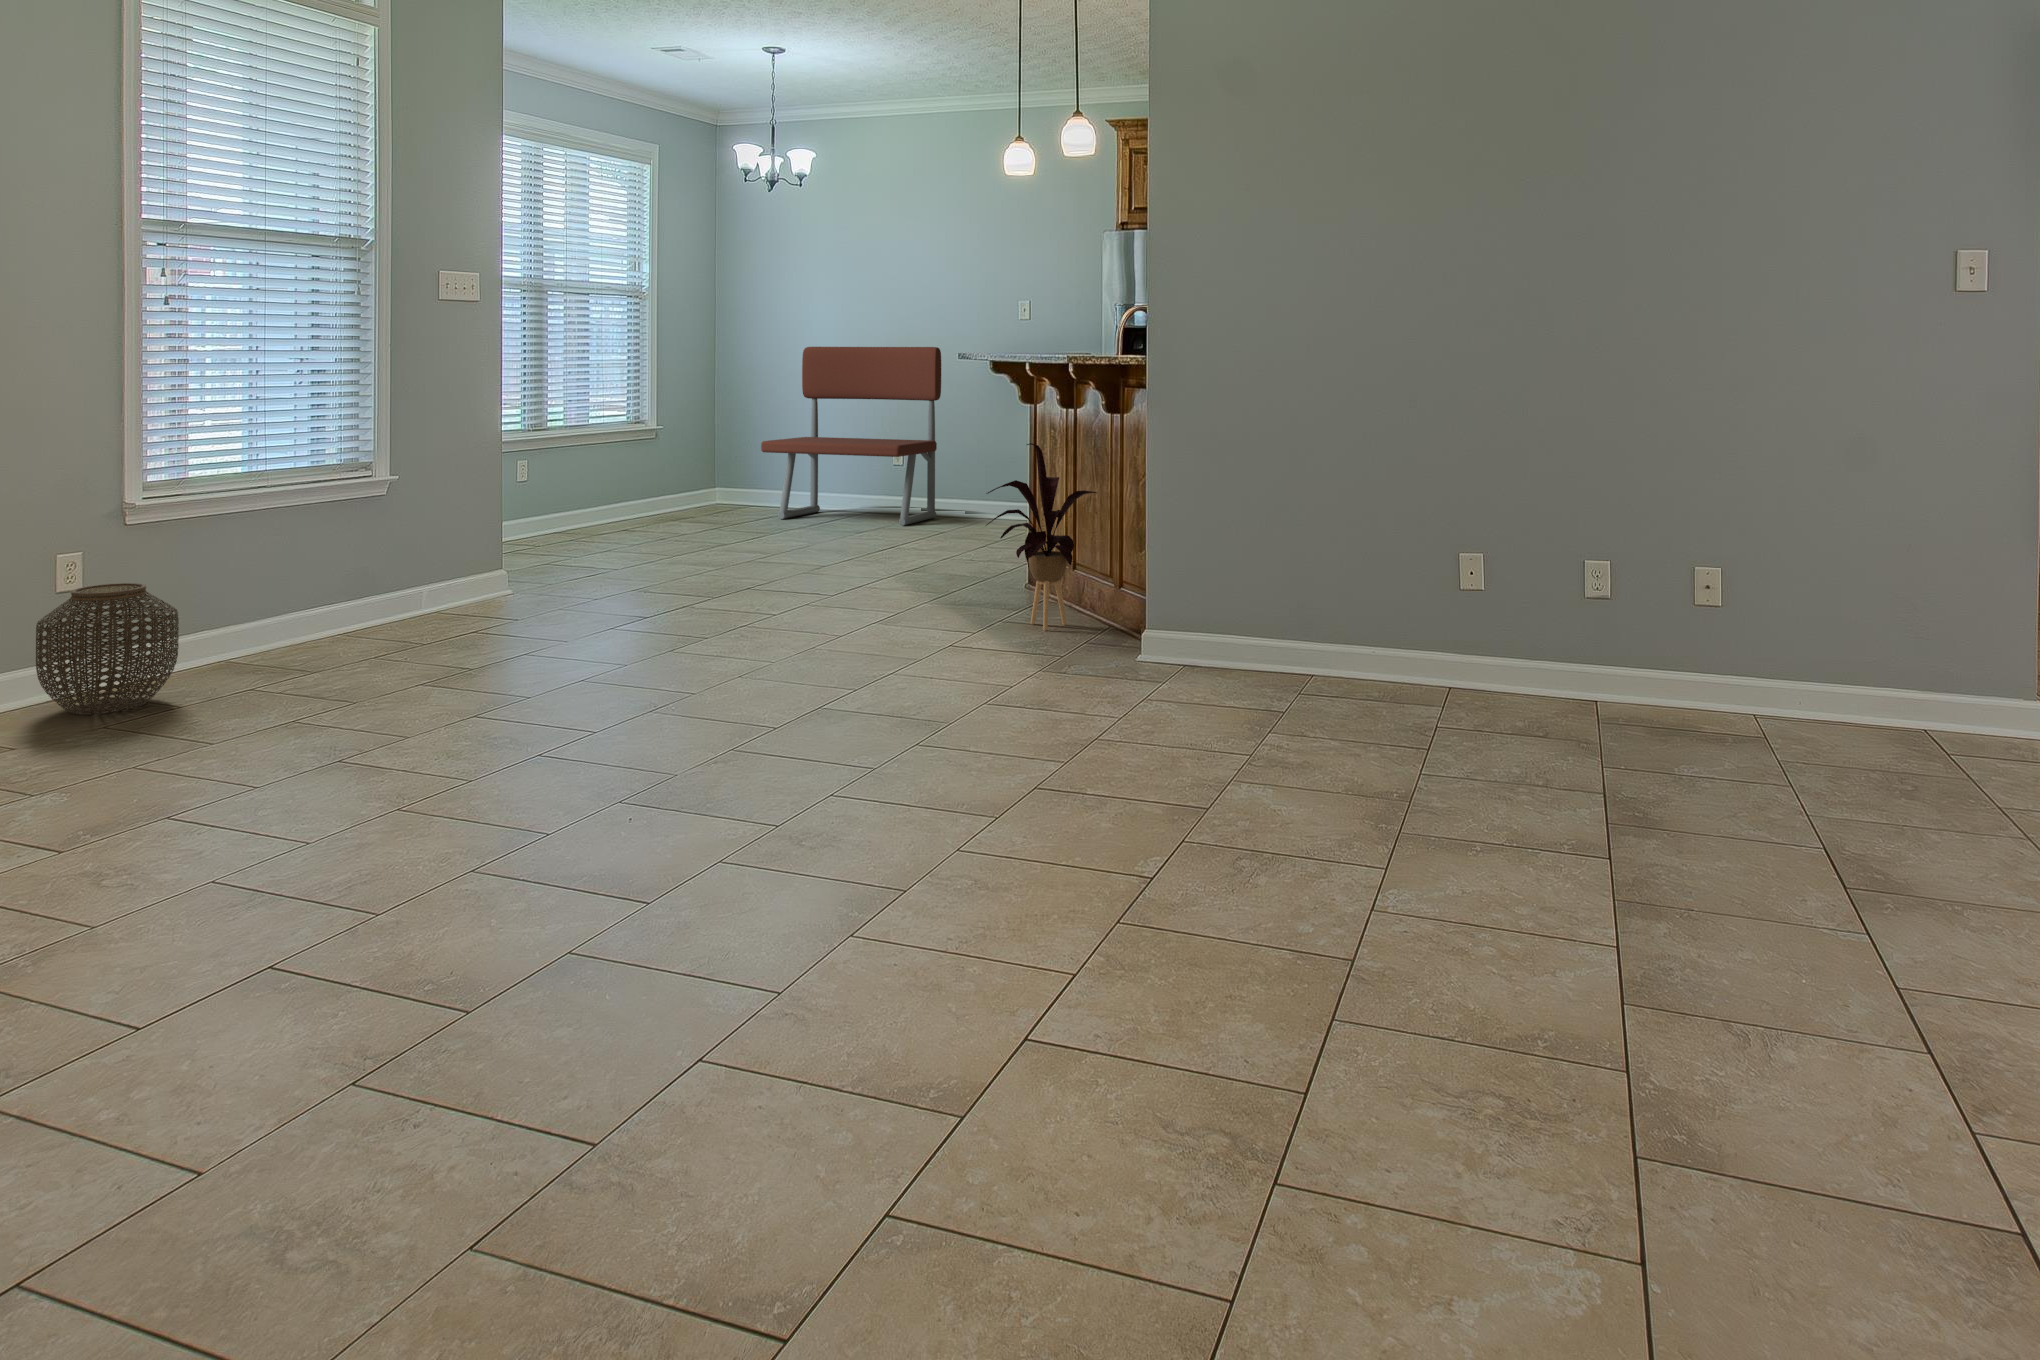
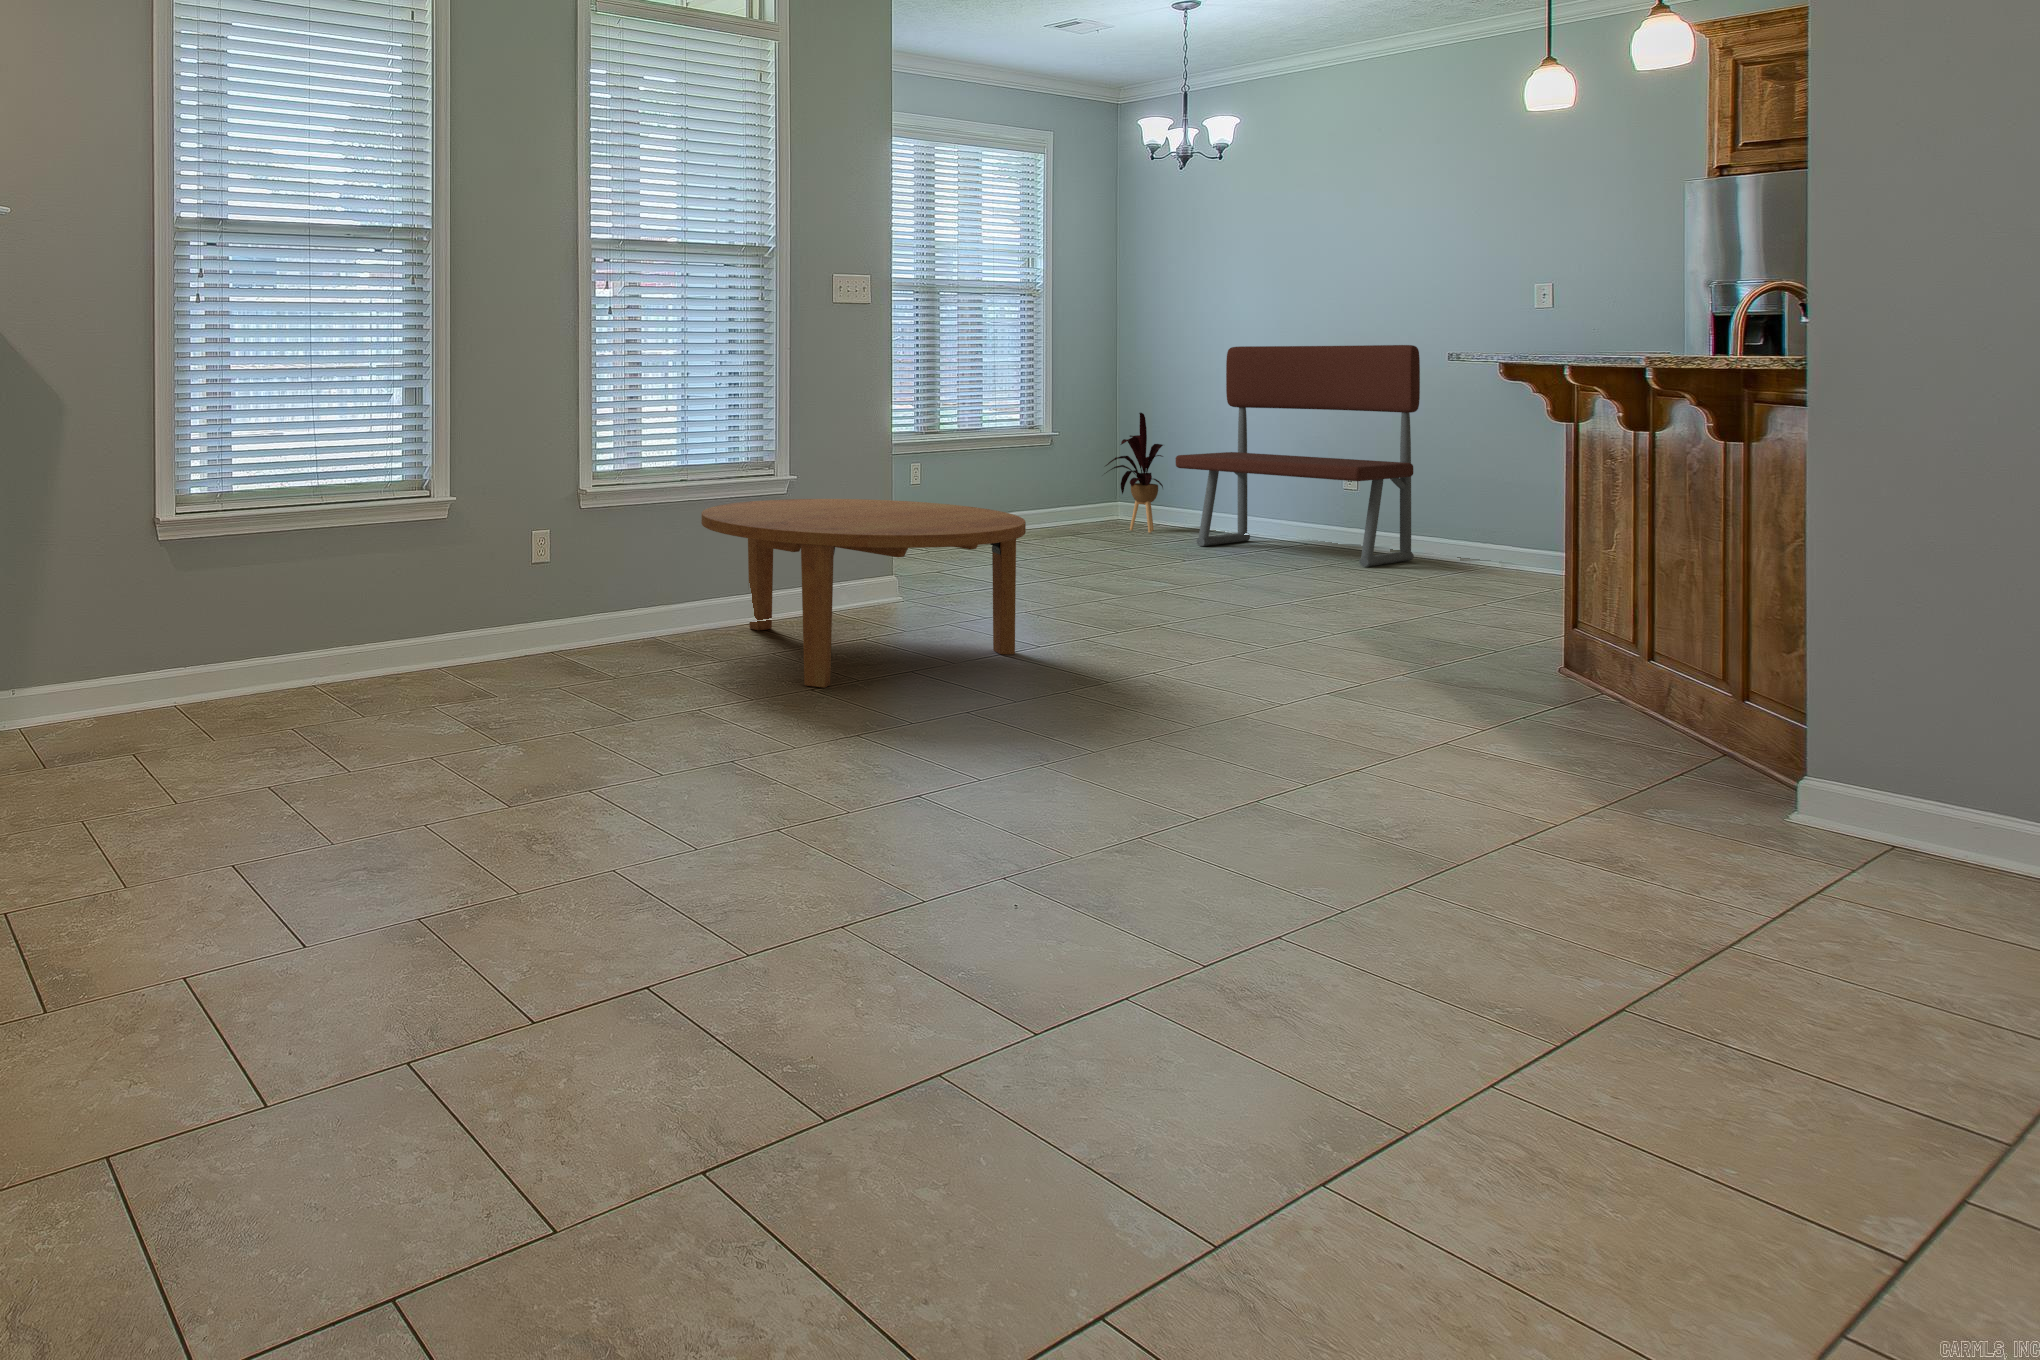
house plant: present [986,443,1097,630] -> present [1106,413,1163,533]
coffee table: none [287,494,631,684] -> present [701,499,1026,688]
woven basket: present [36,583,179,715] -> none [516,560,616,673]

